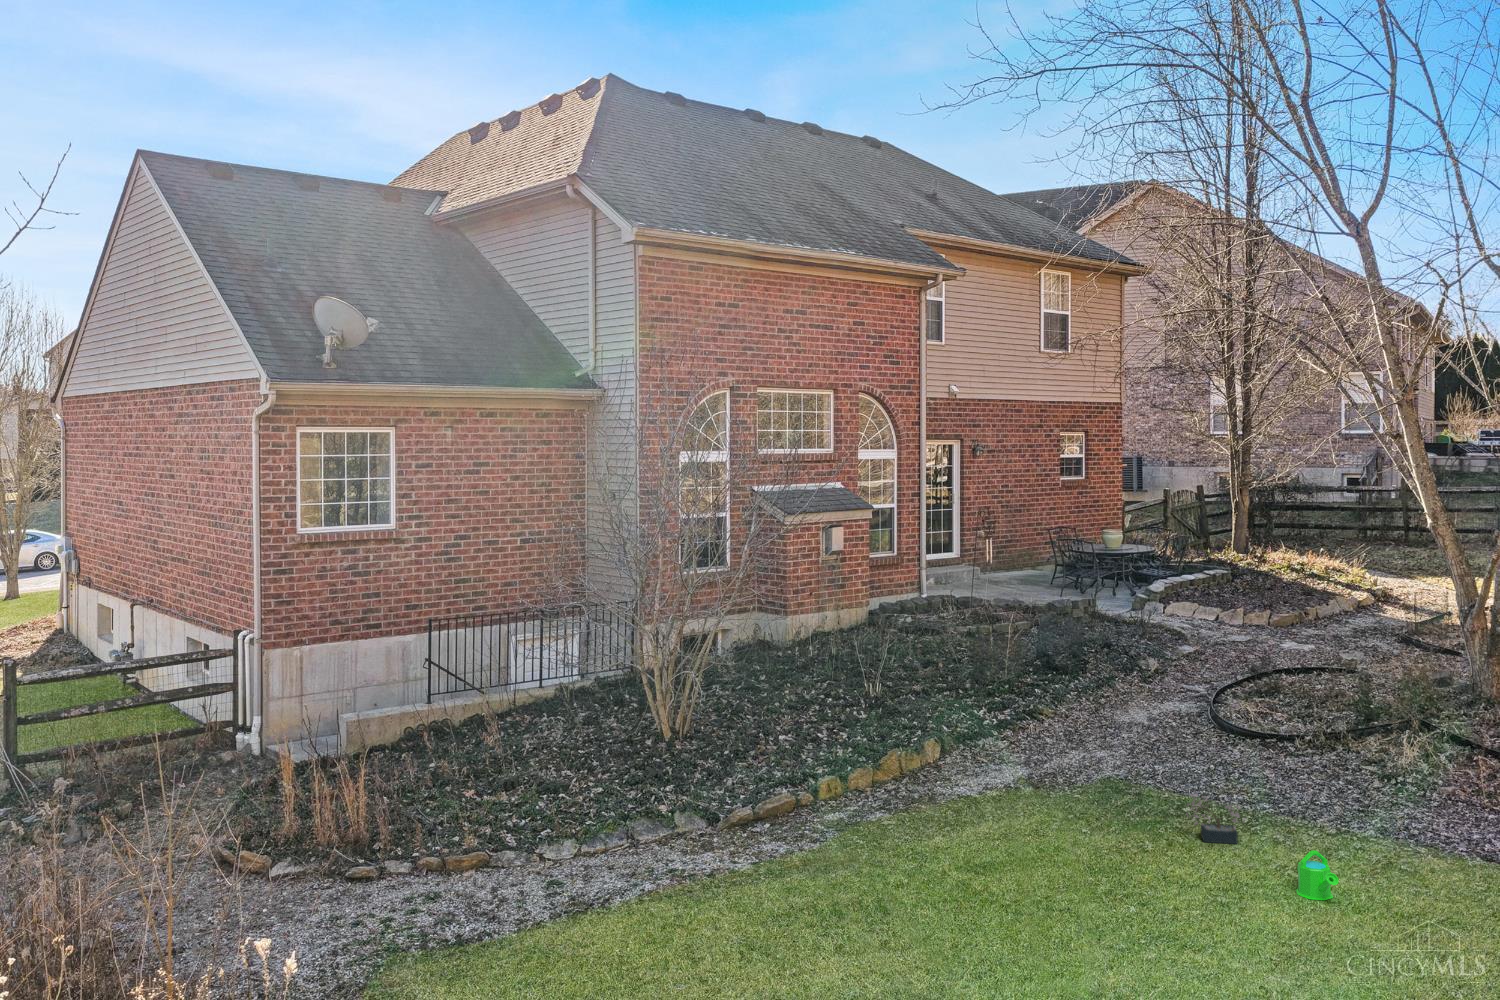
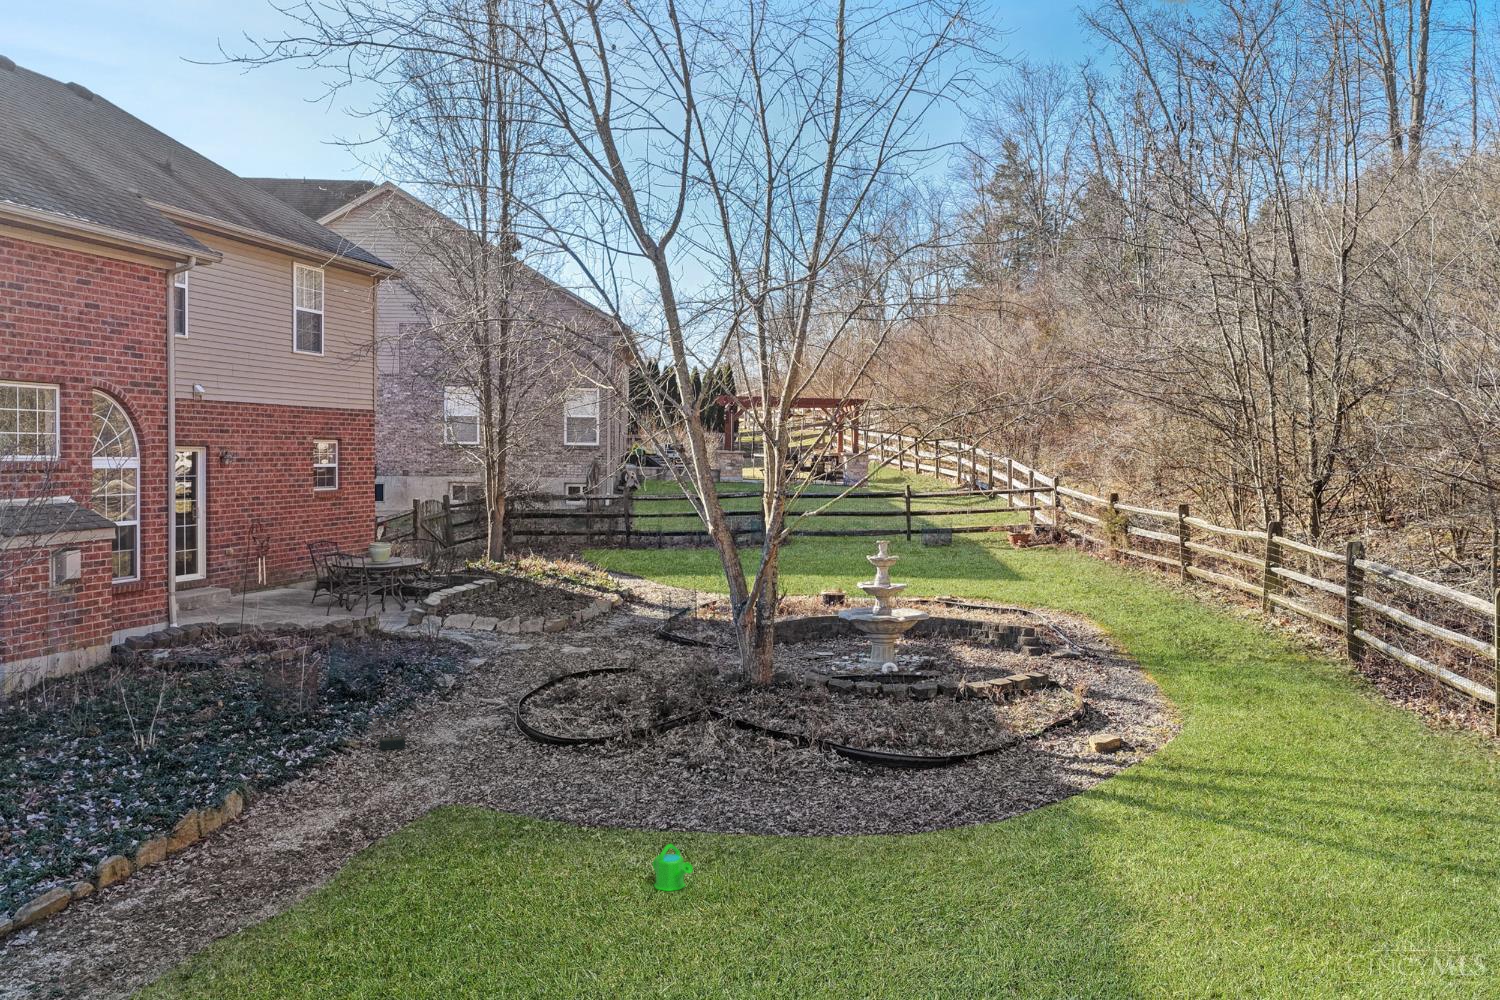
decorative plant: present [1187,794,1246,844] -> present [371,715,407,750]

